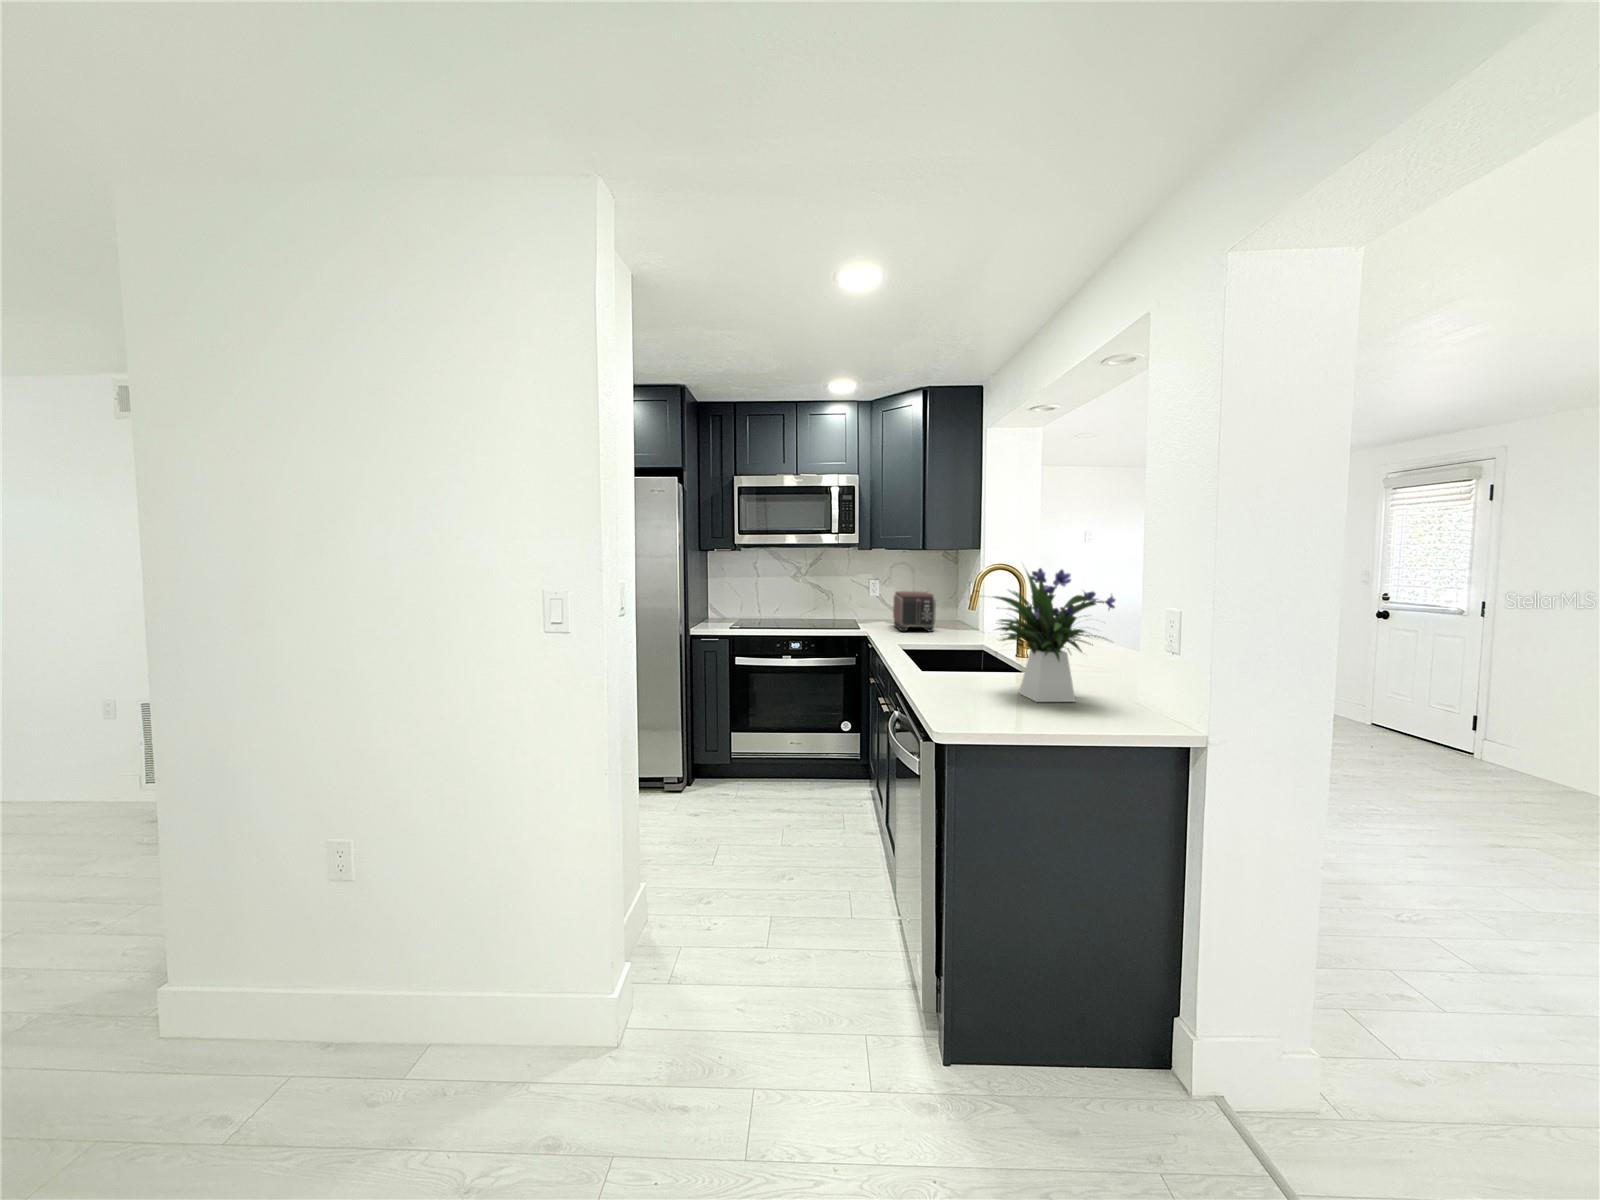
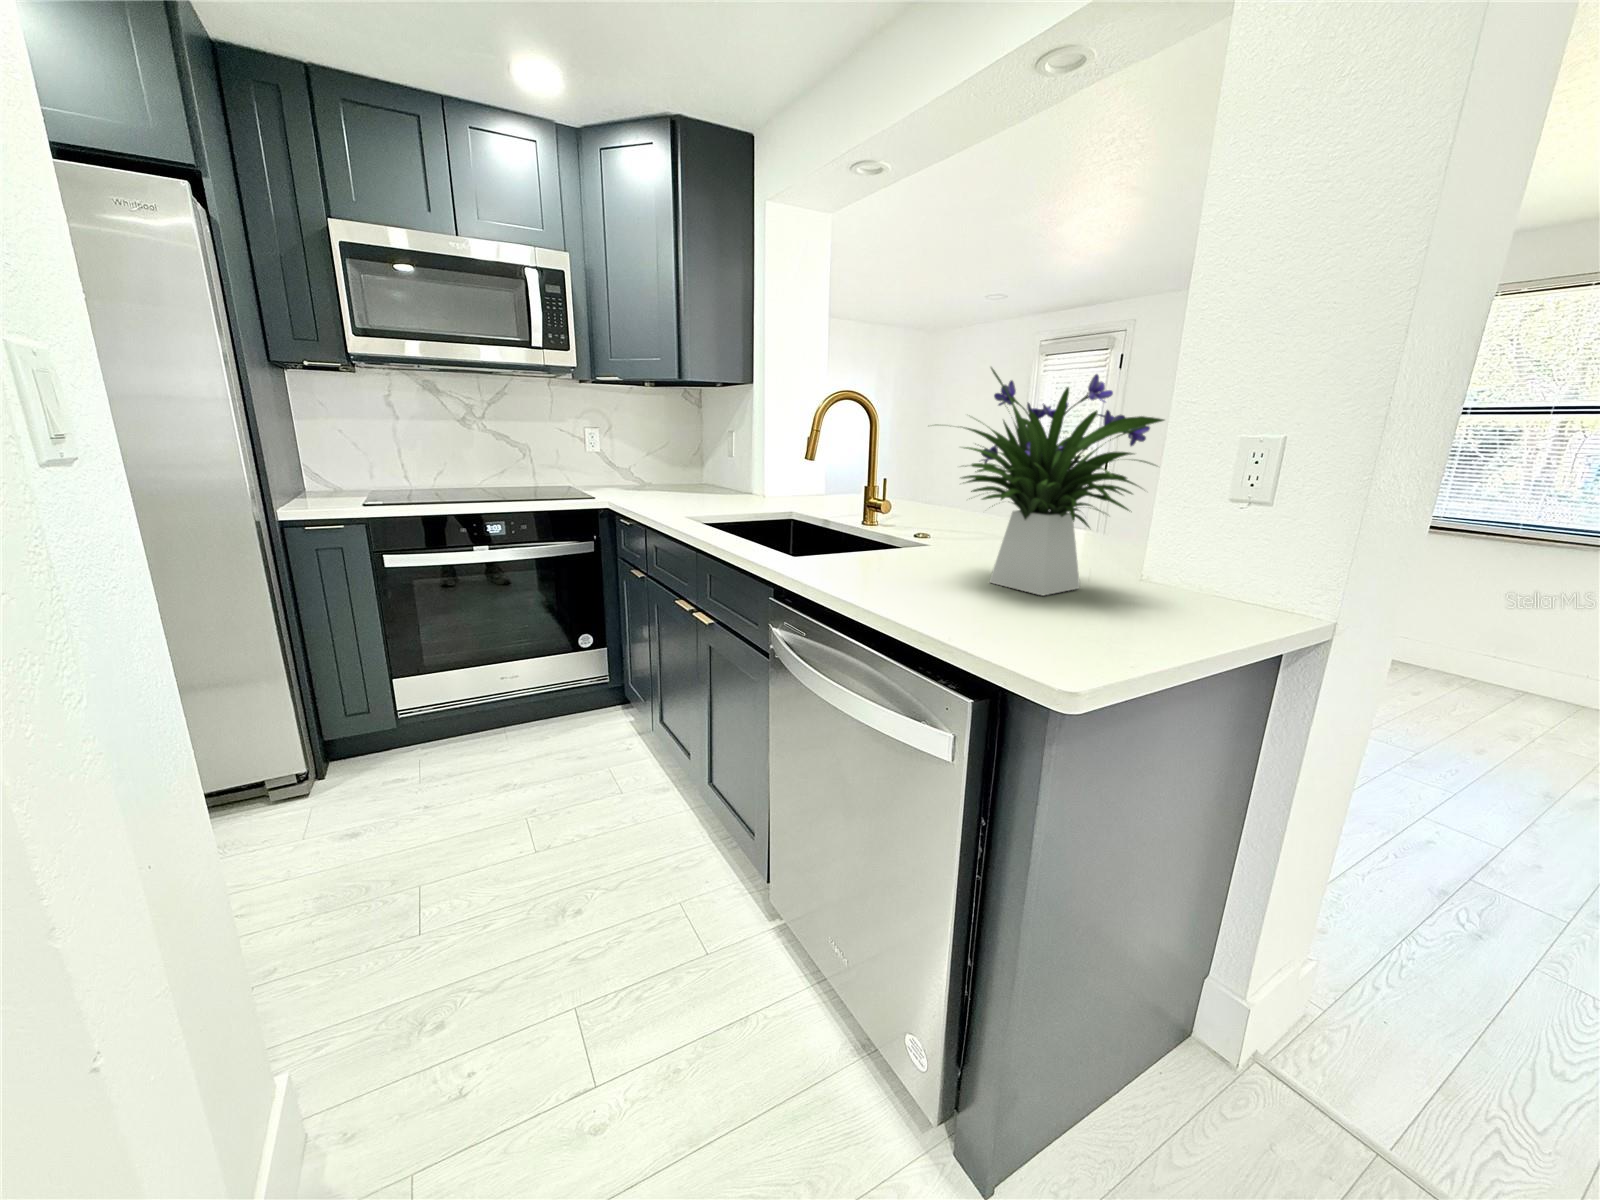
toaster: present [893,591,936,632] -> none [639,443,710,500]

